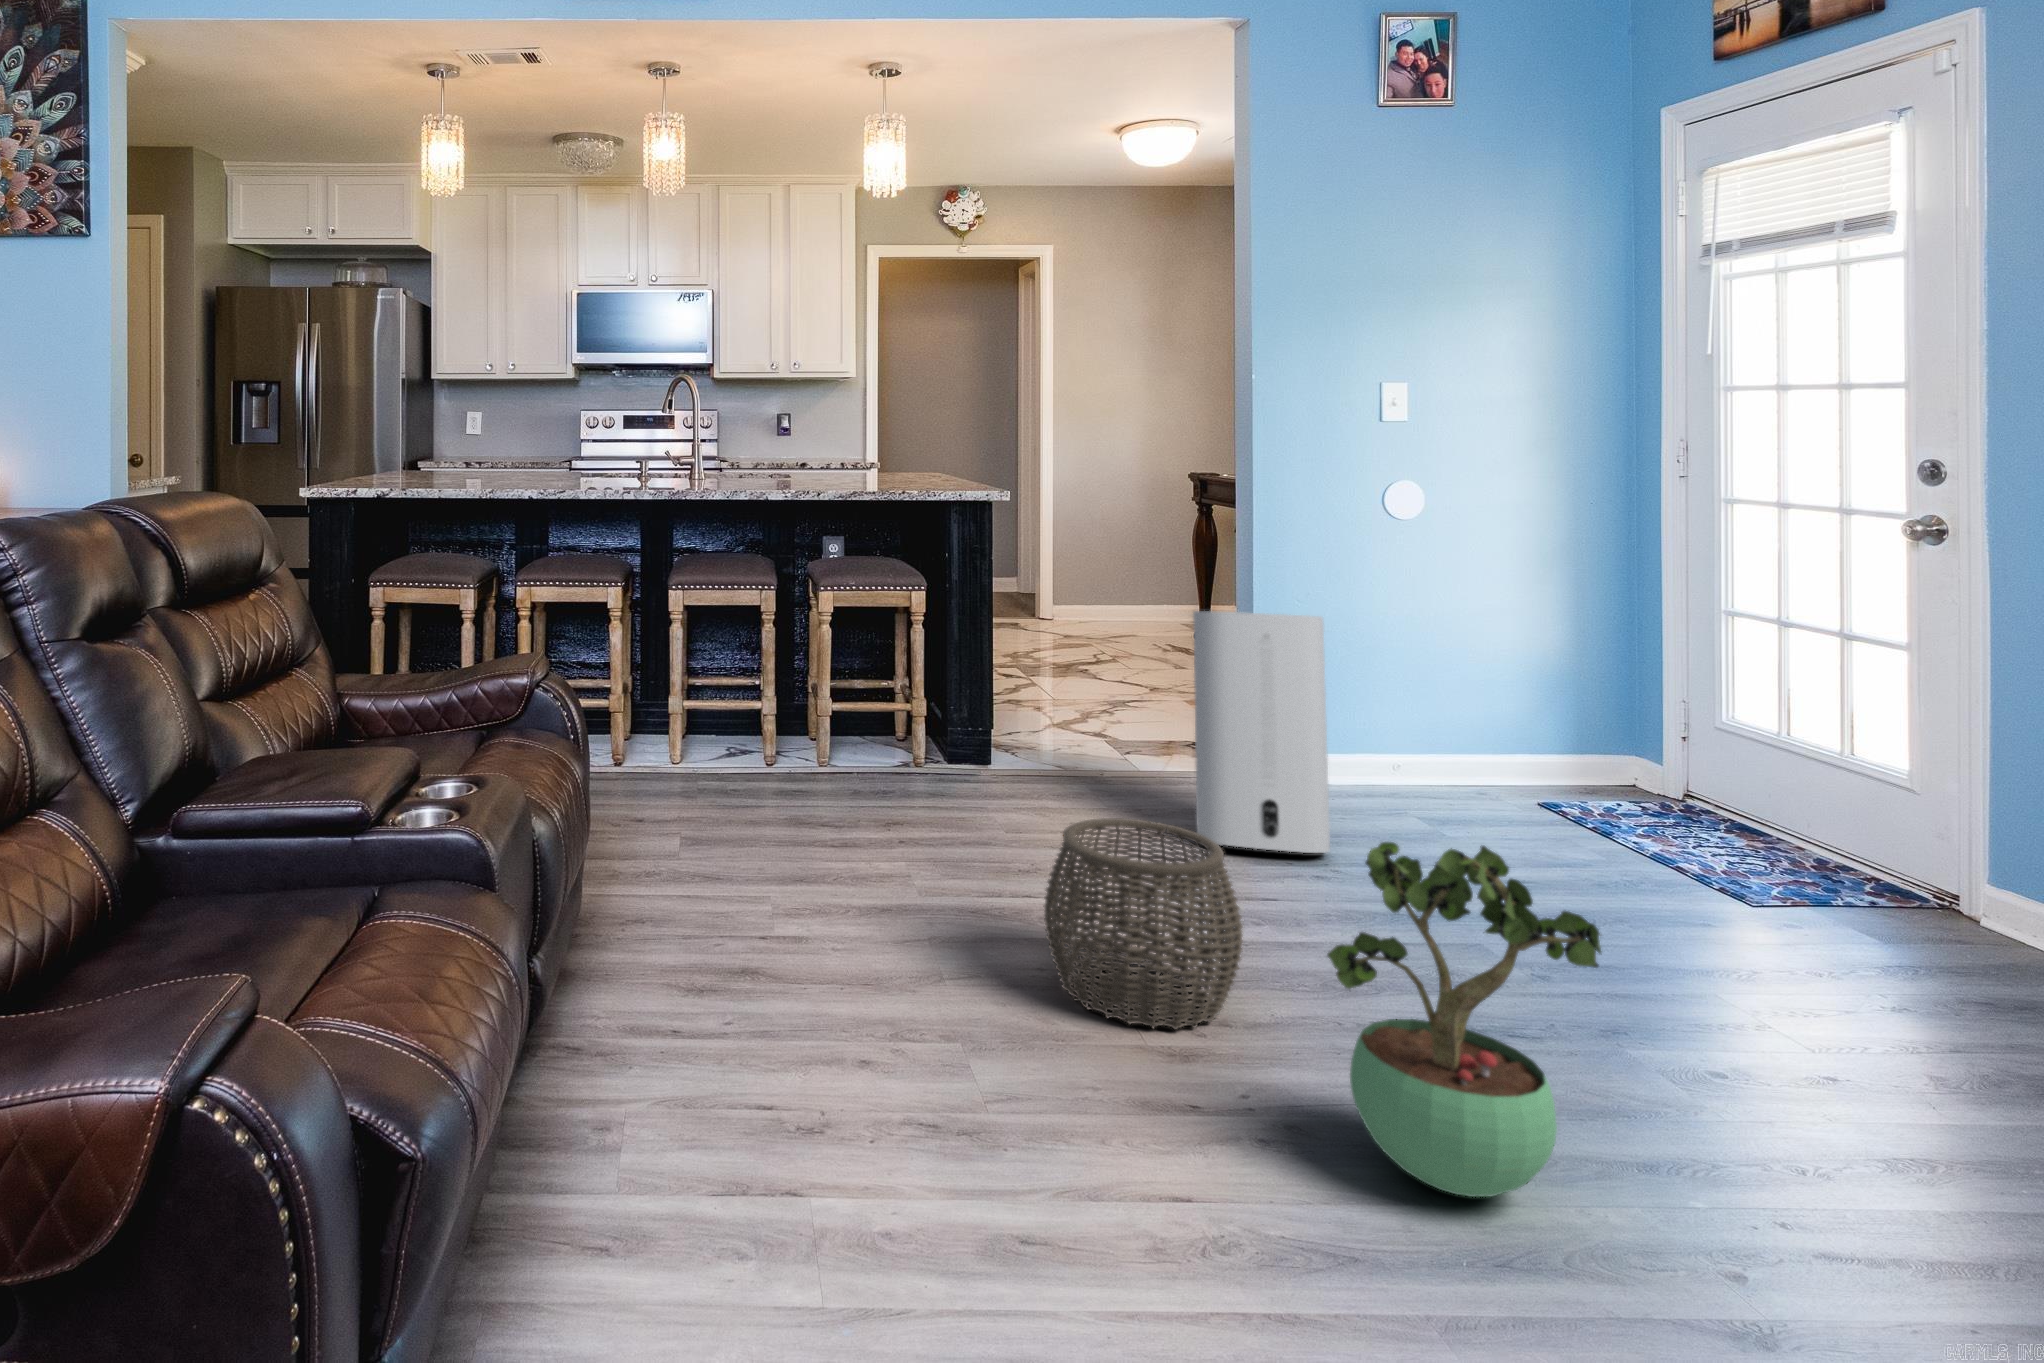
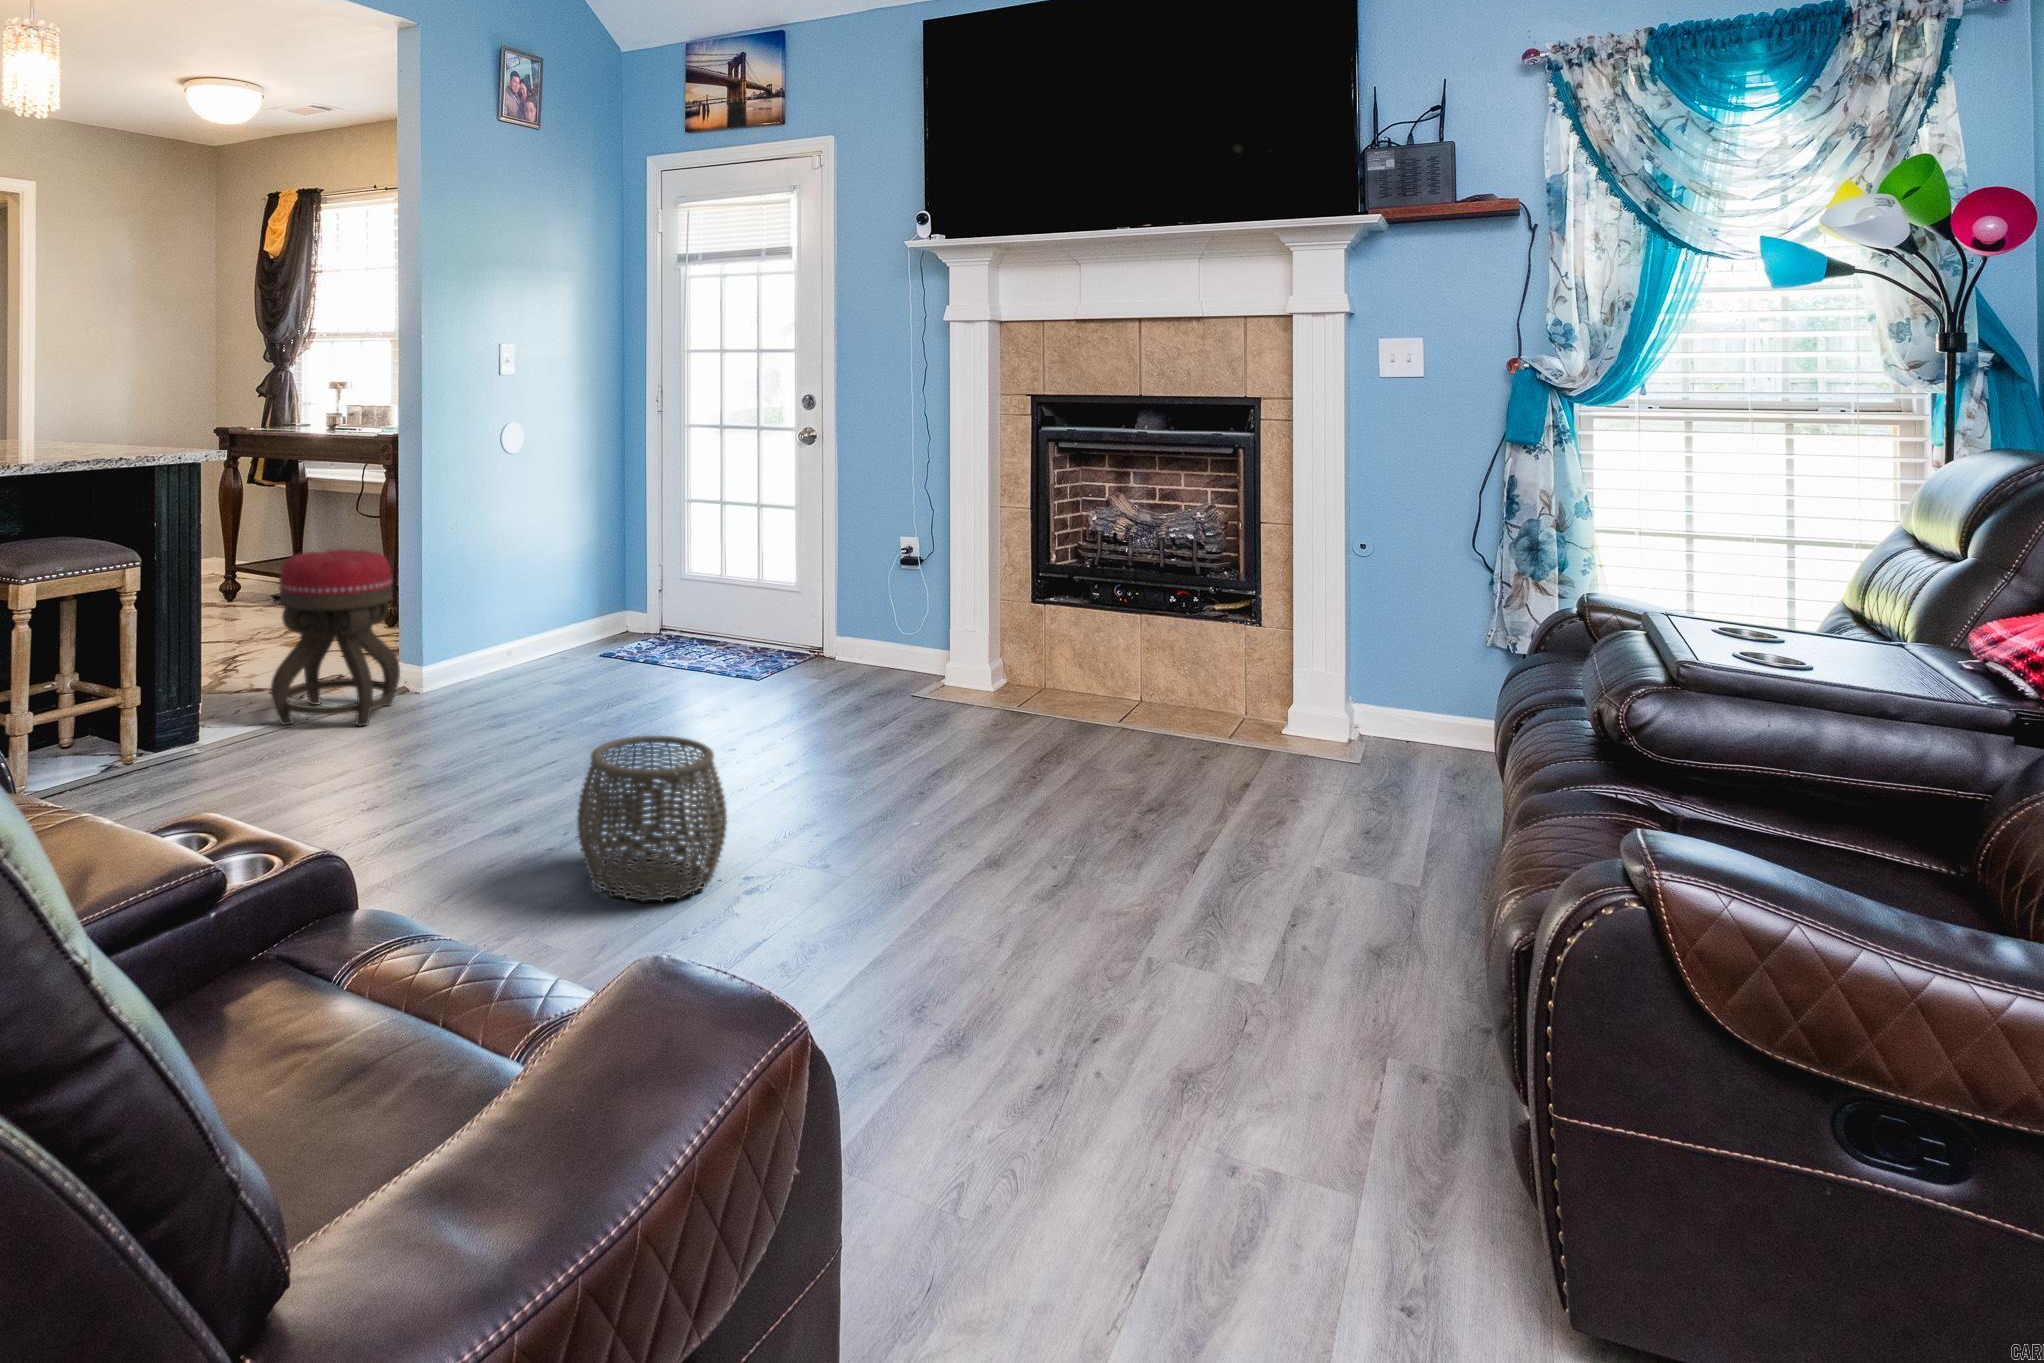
ottoman: none [1038,587,1187,775] -> present [270,549,400,726]
air purifier: present [1193,611,1330,853] -> none [484,551,594,756]
potted plant: present [1327,842,1601,1197] -> none [864,681,1001,907]

